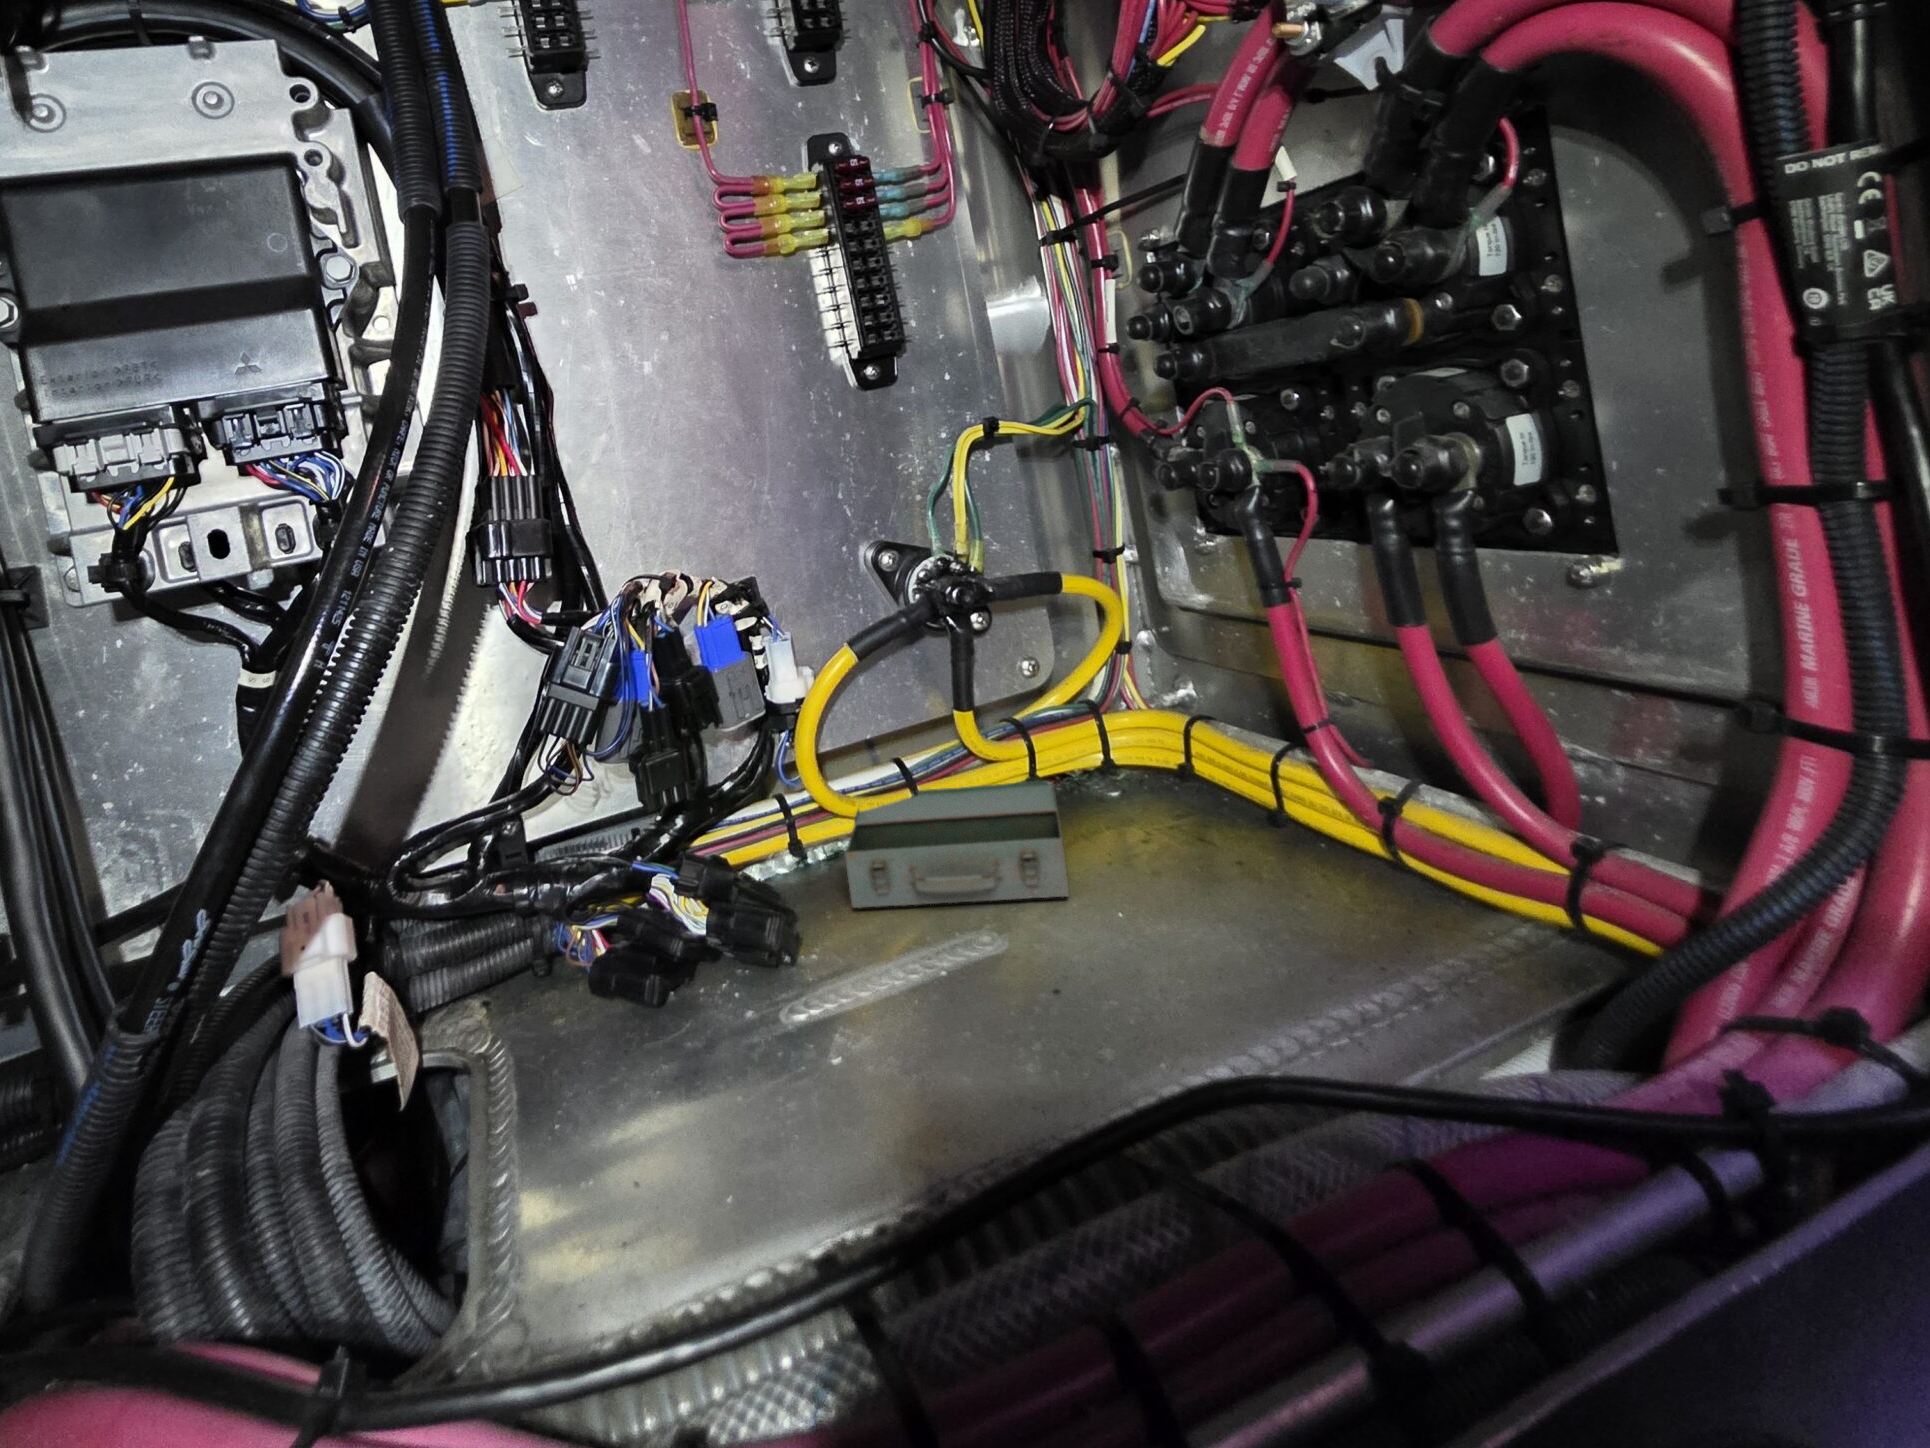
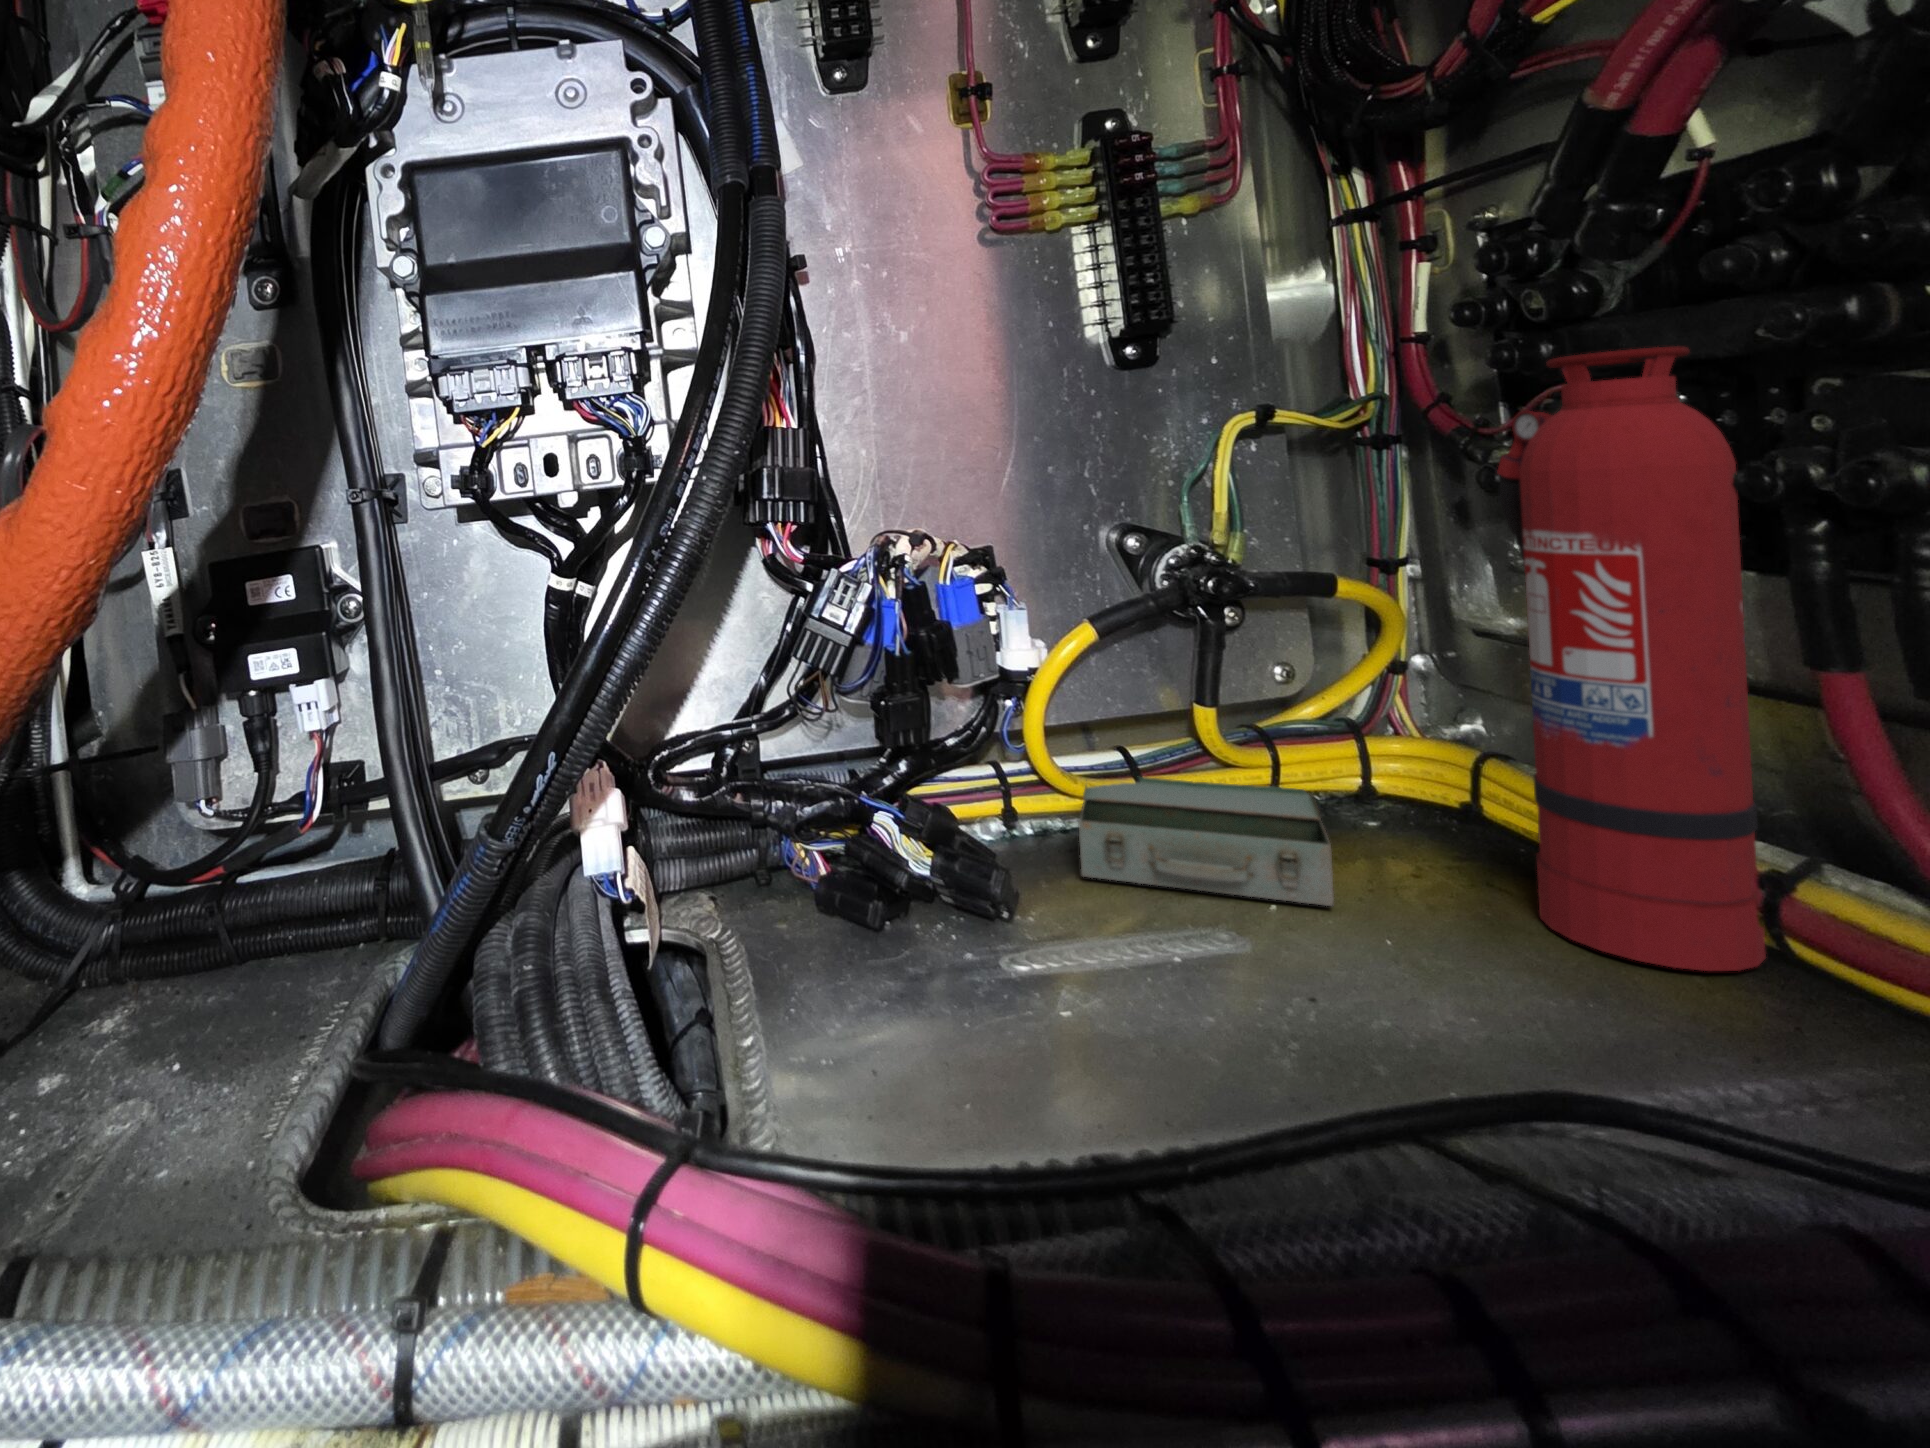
fire extinguisher: none [1169,356,1387,903] -> present [1497,347,1766,971]

